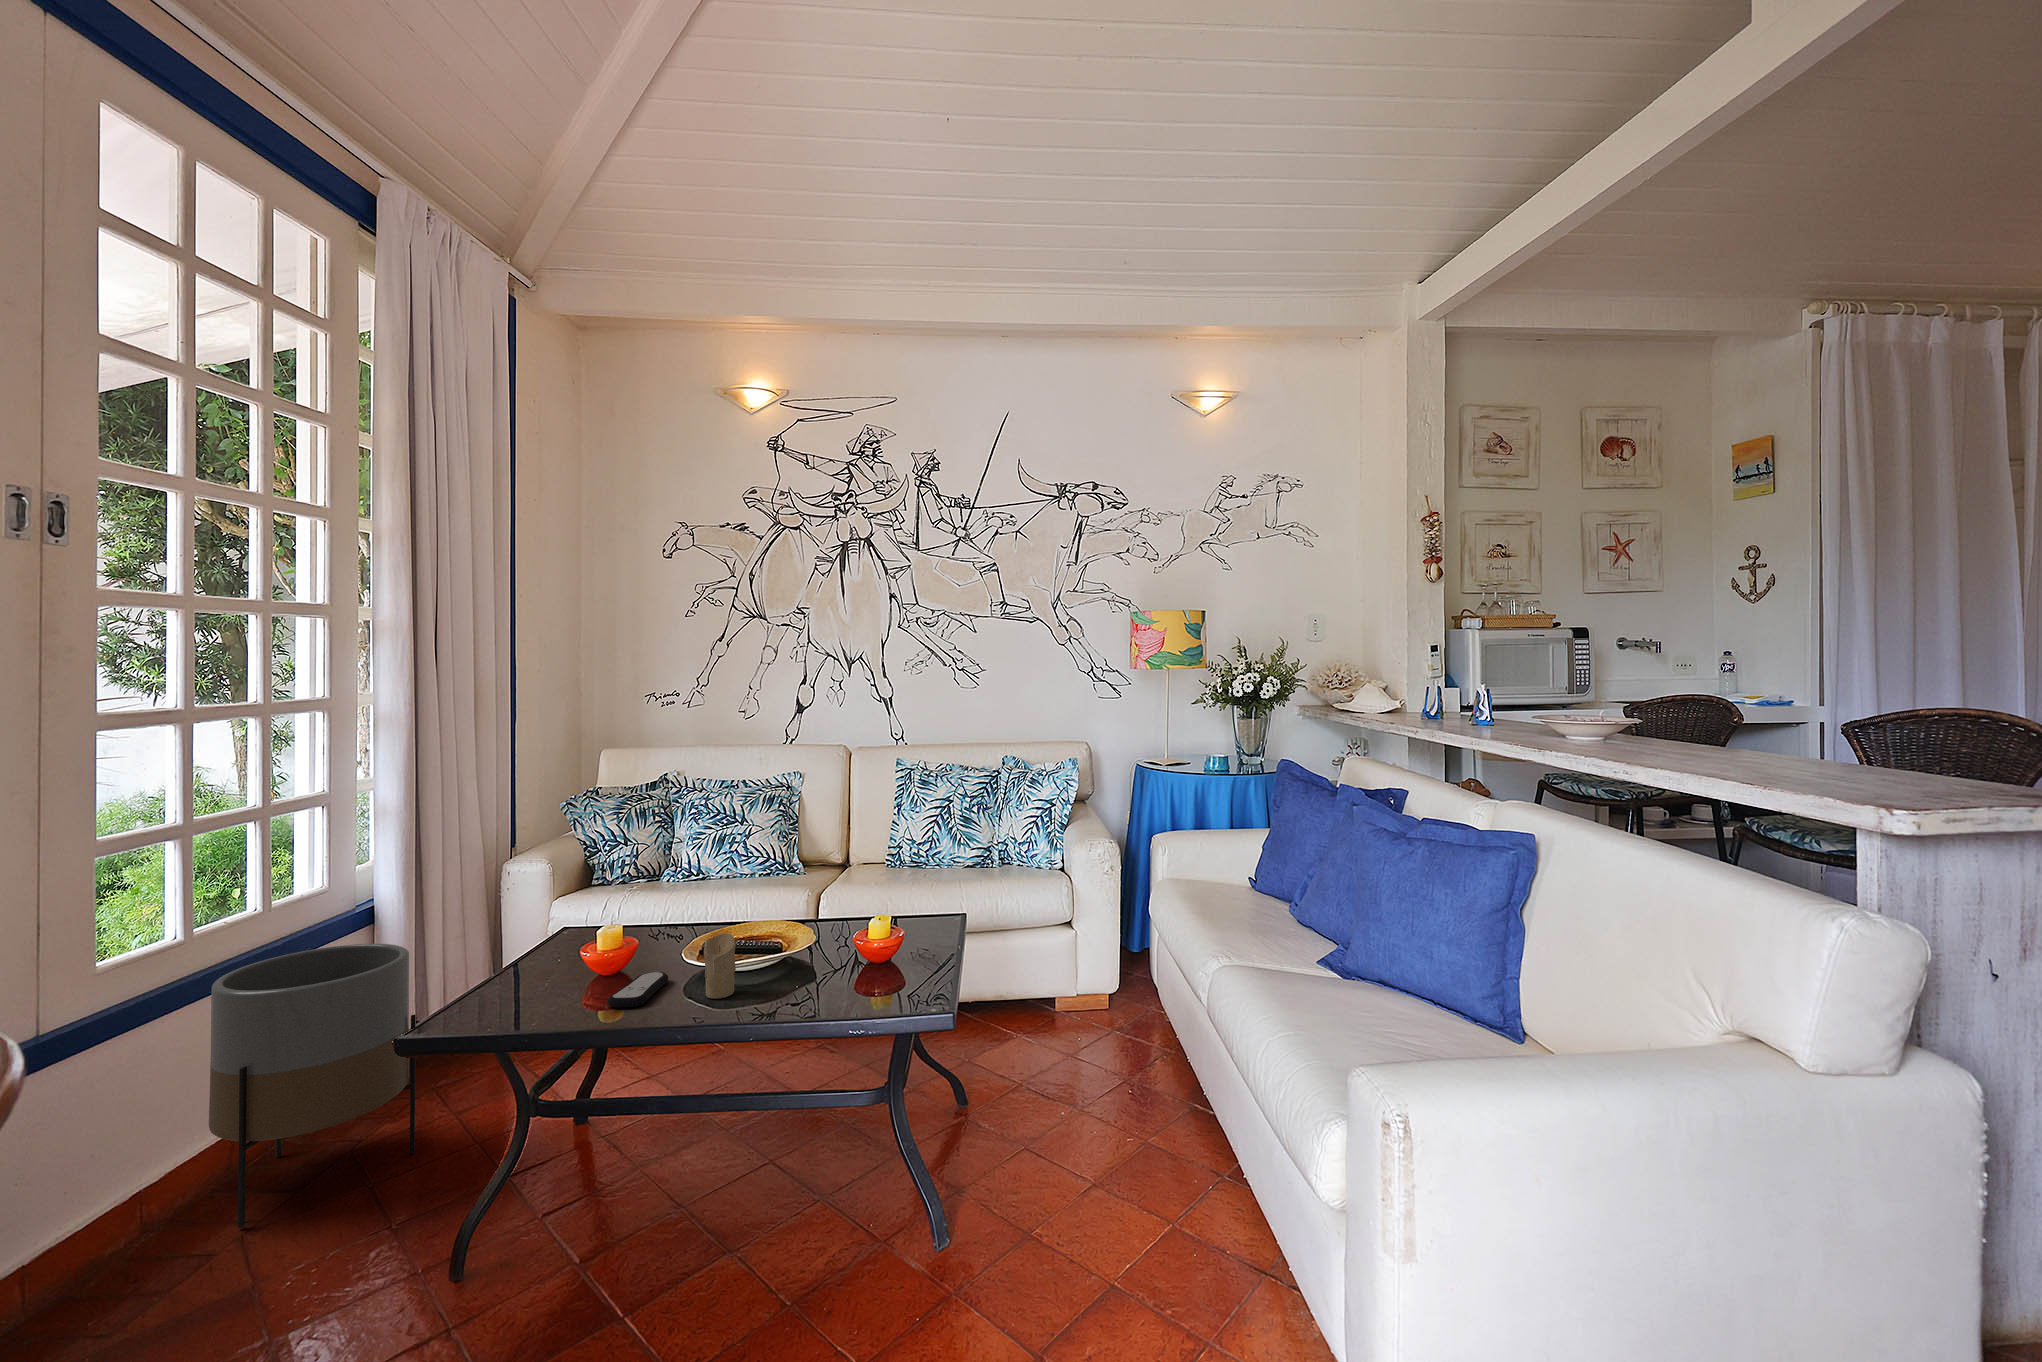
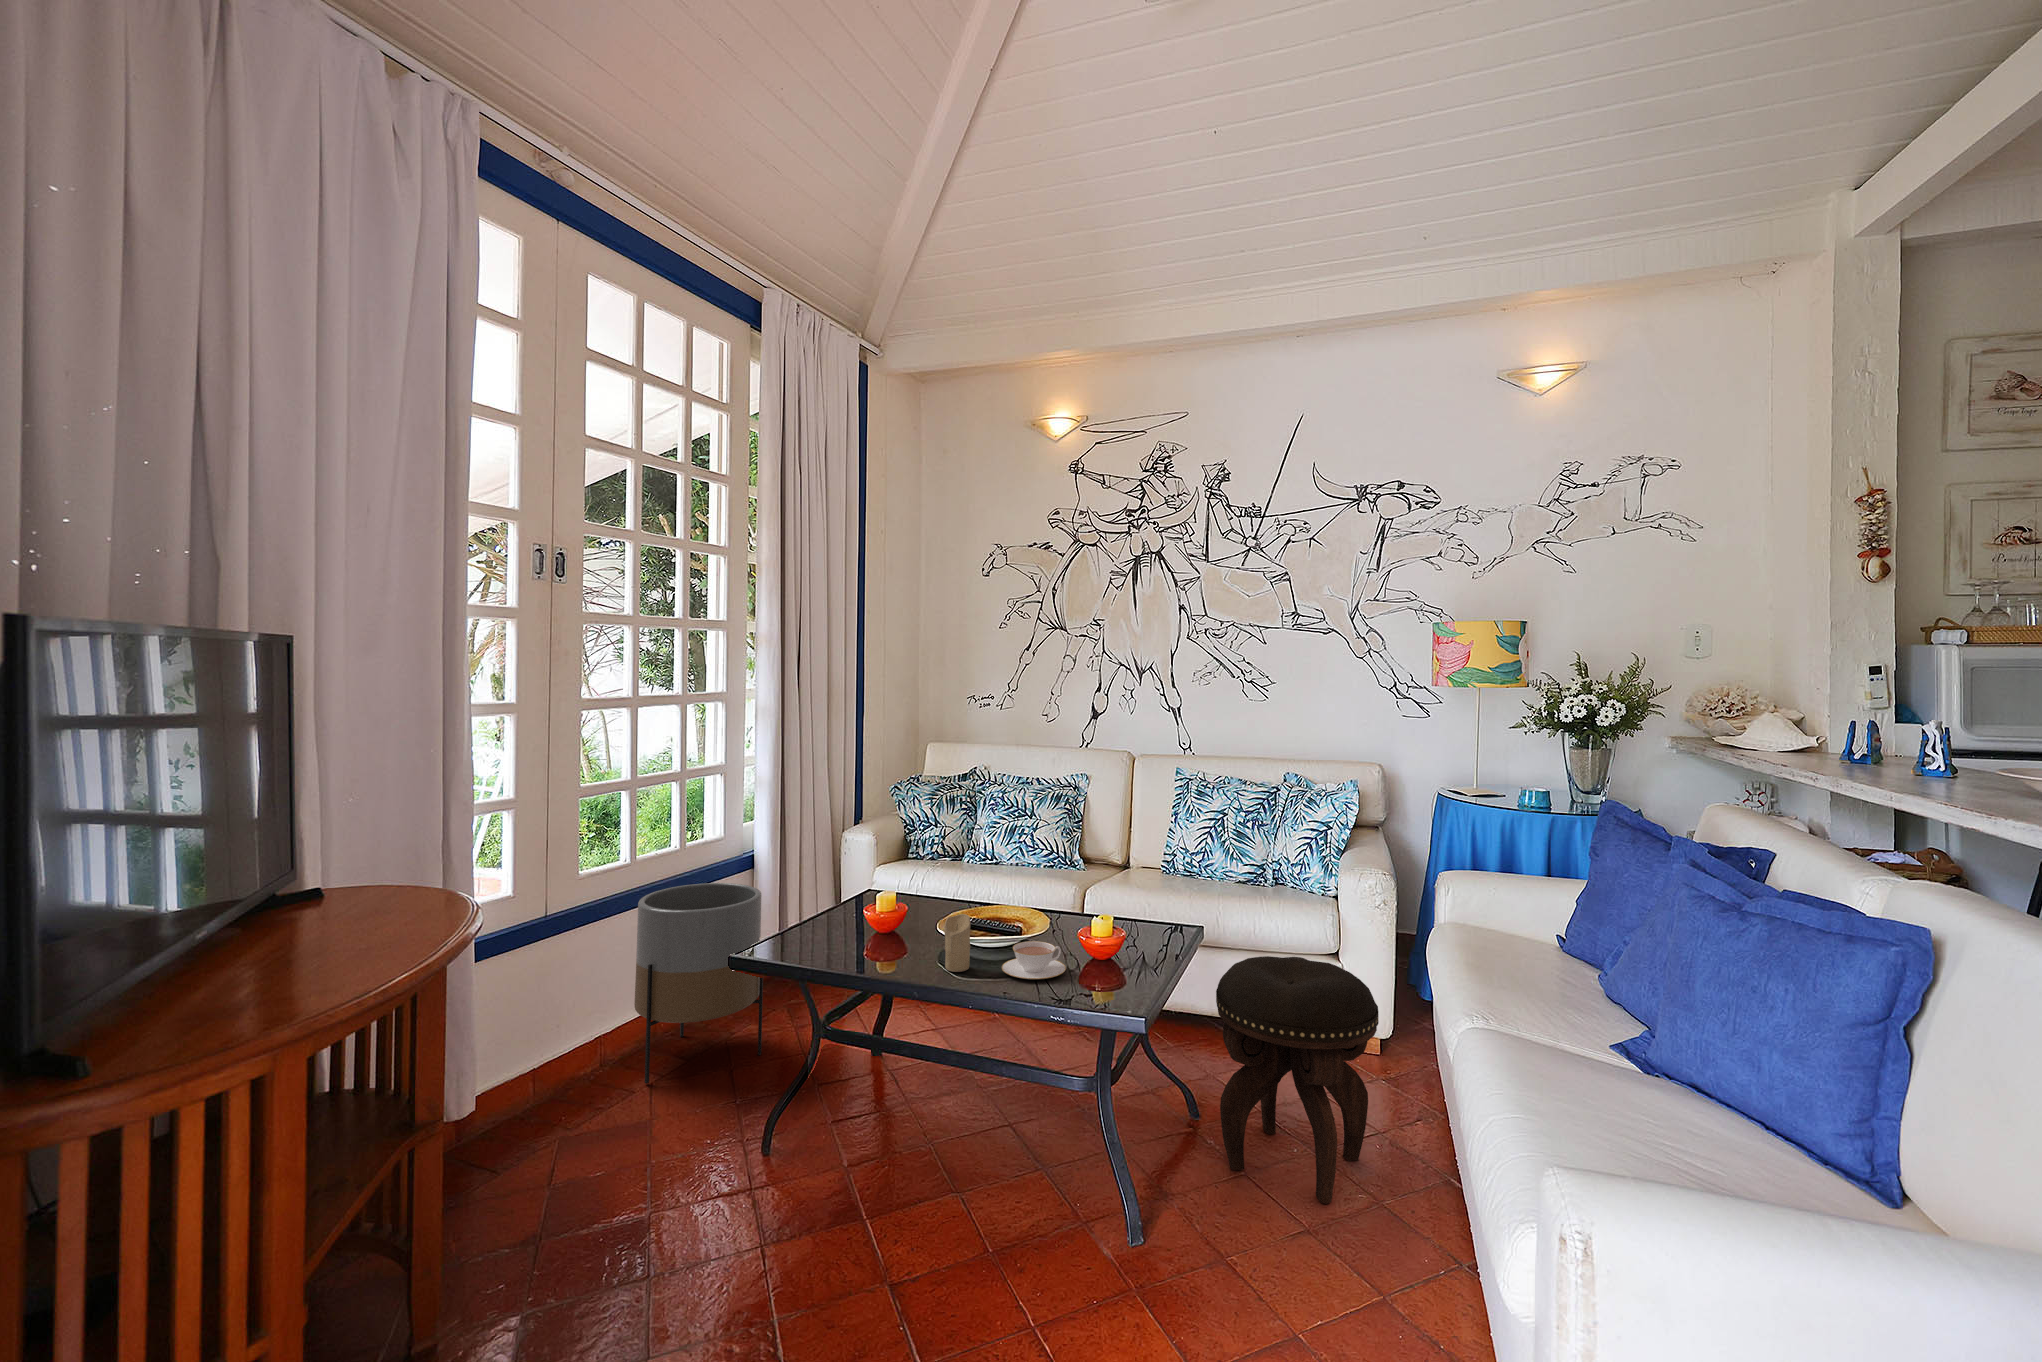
footstool: none [987,928,1134,1149] -> present [1216,956,1379,1204]
teacup: none [772,951,844,992] -> present [1002,941,1066,979]
remote control: present [607,972,668,1008] -> none [869,939,924,967]

